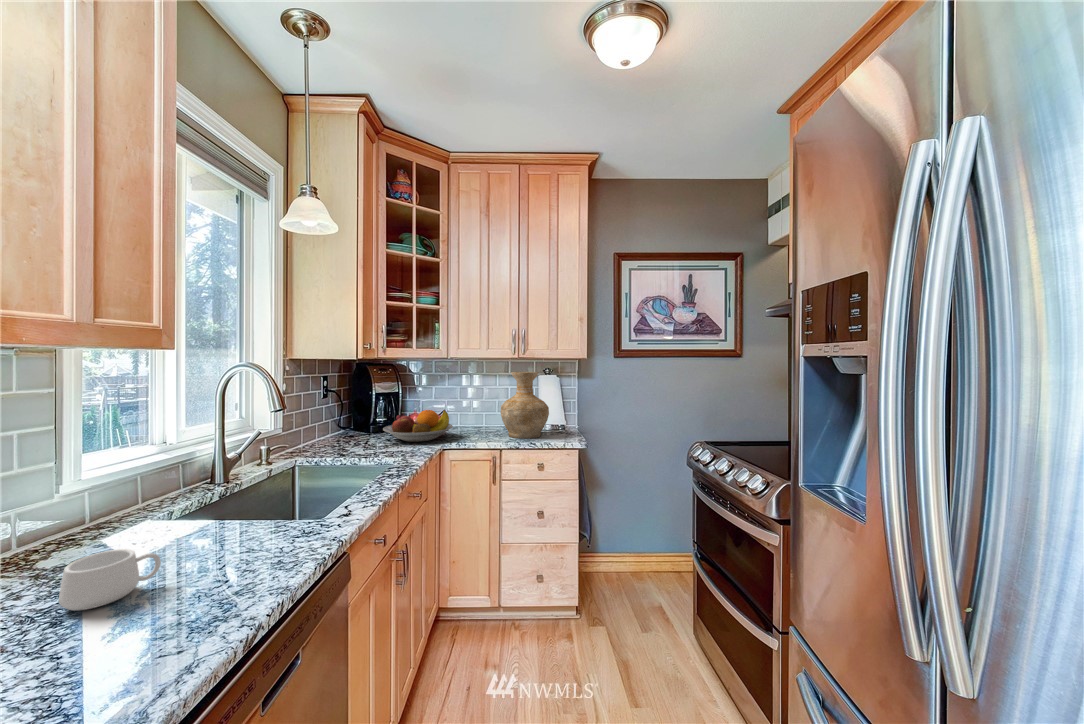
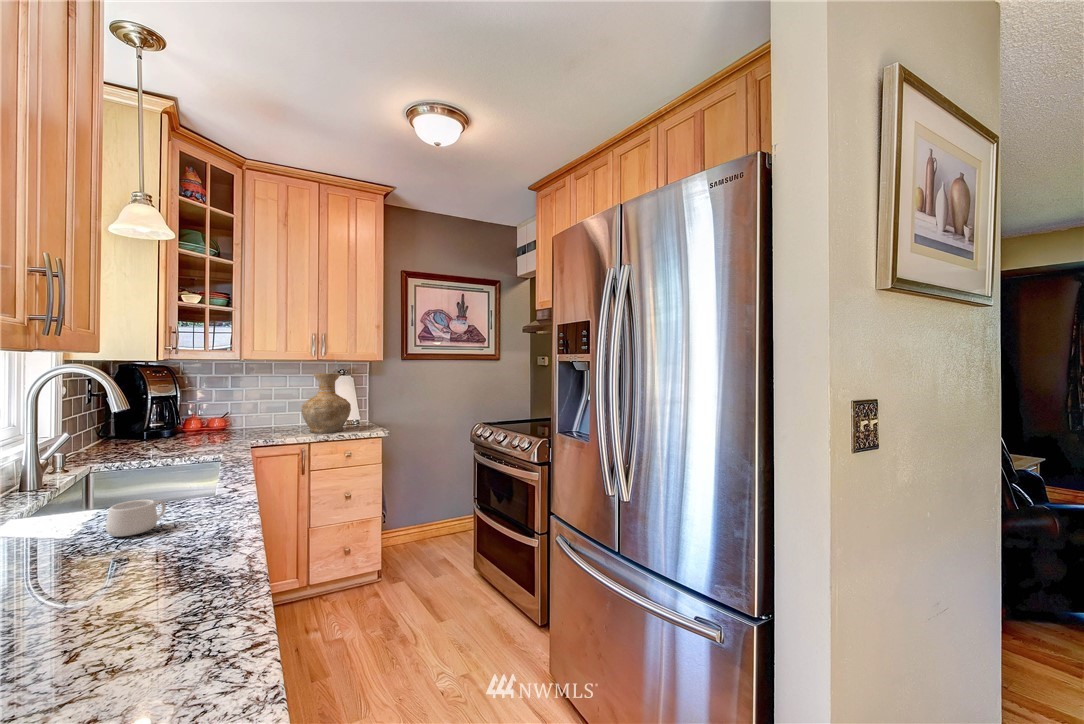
fruit bowl: present [383,410,453,442] -> none [171,412,254,444]

